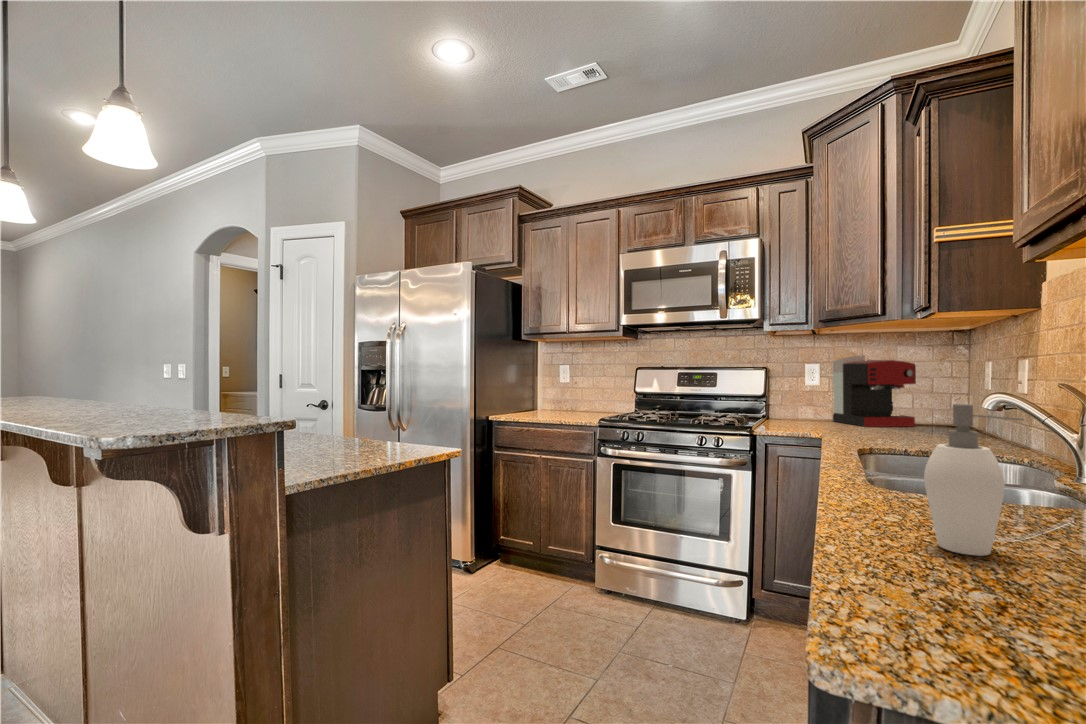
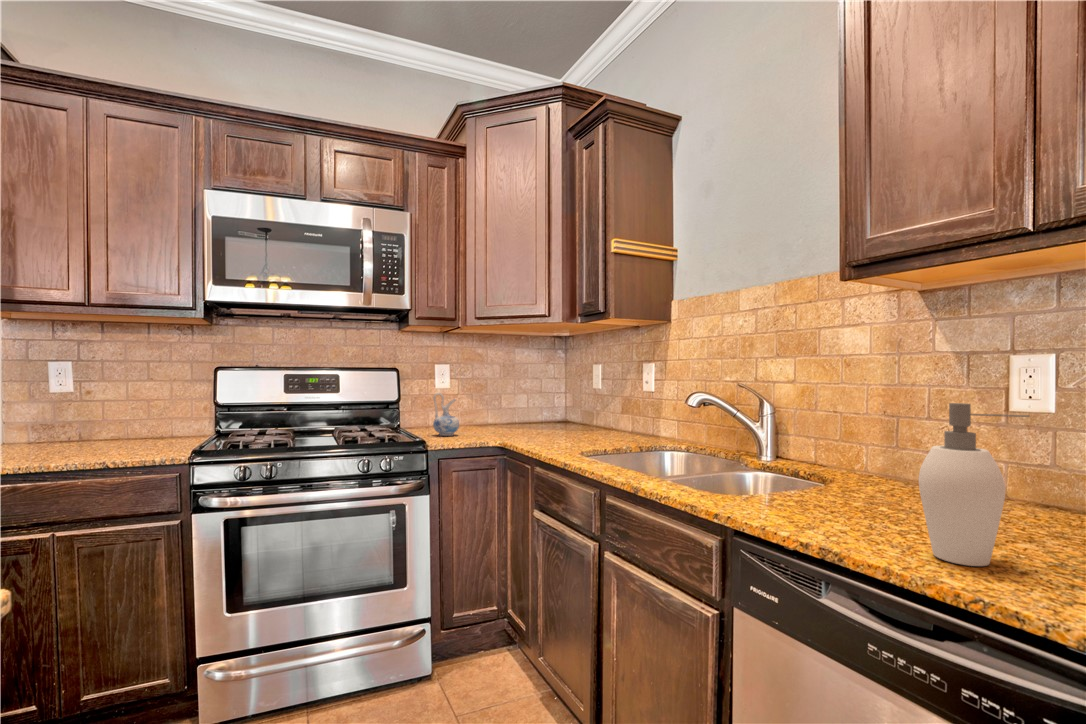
coffee maker: present [832,355,916,427] -> none [459,356,531,428]
ceramic pitcher: none [781,389,806,428] -> present [433,393,459,436]

